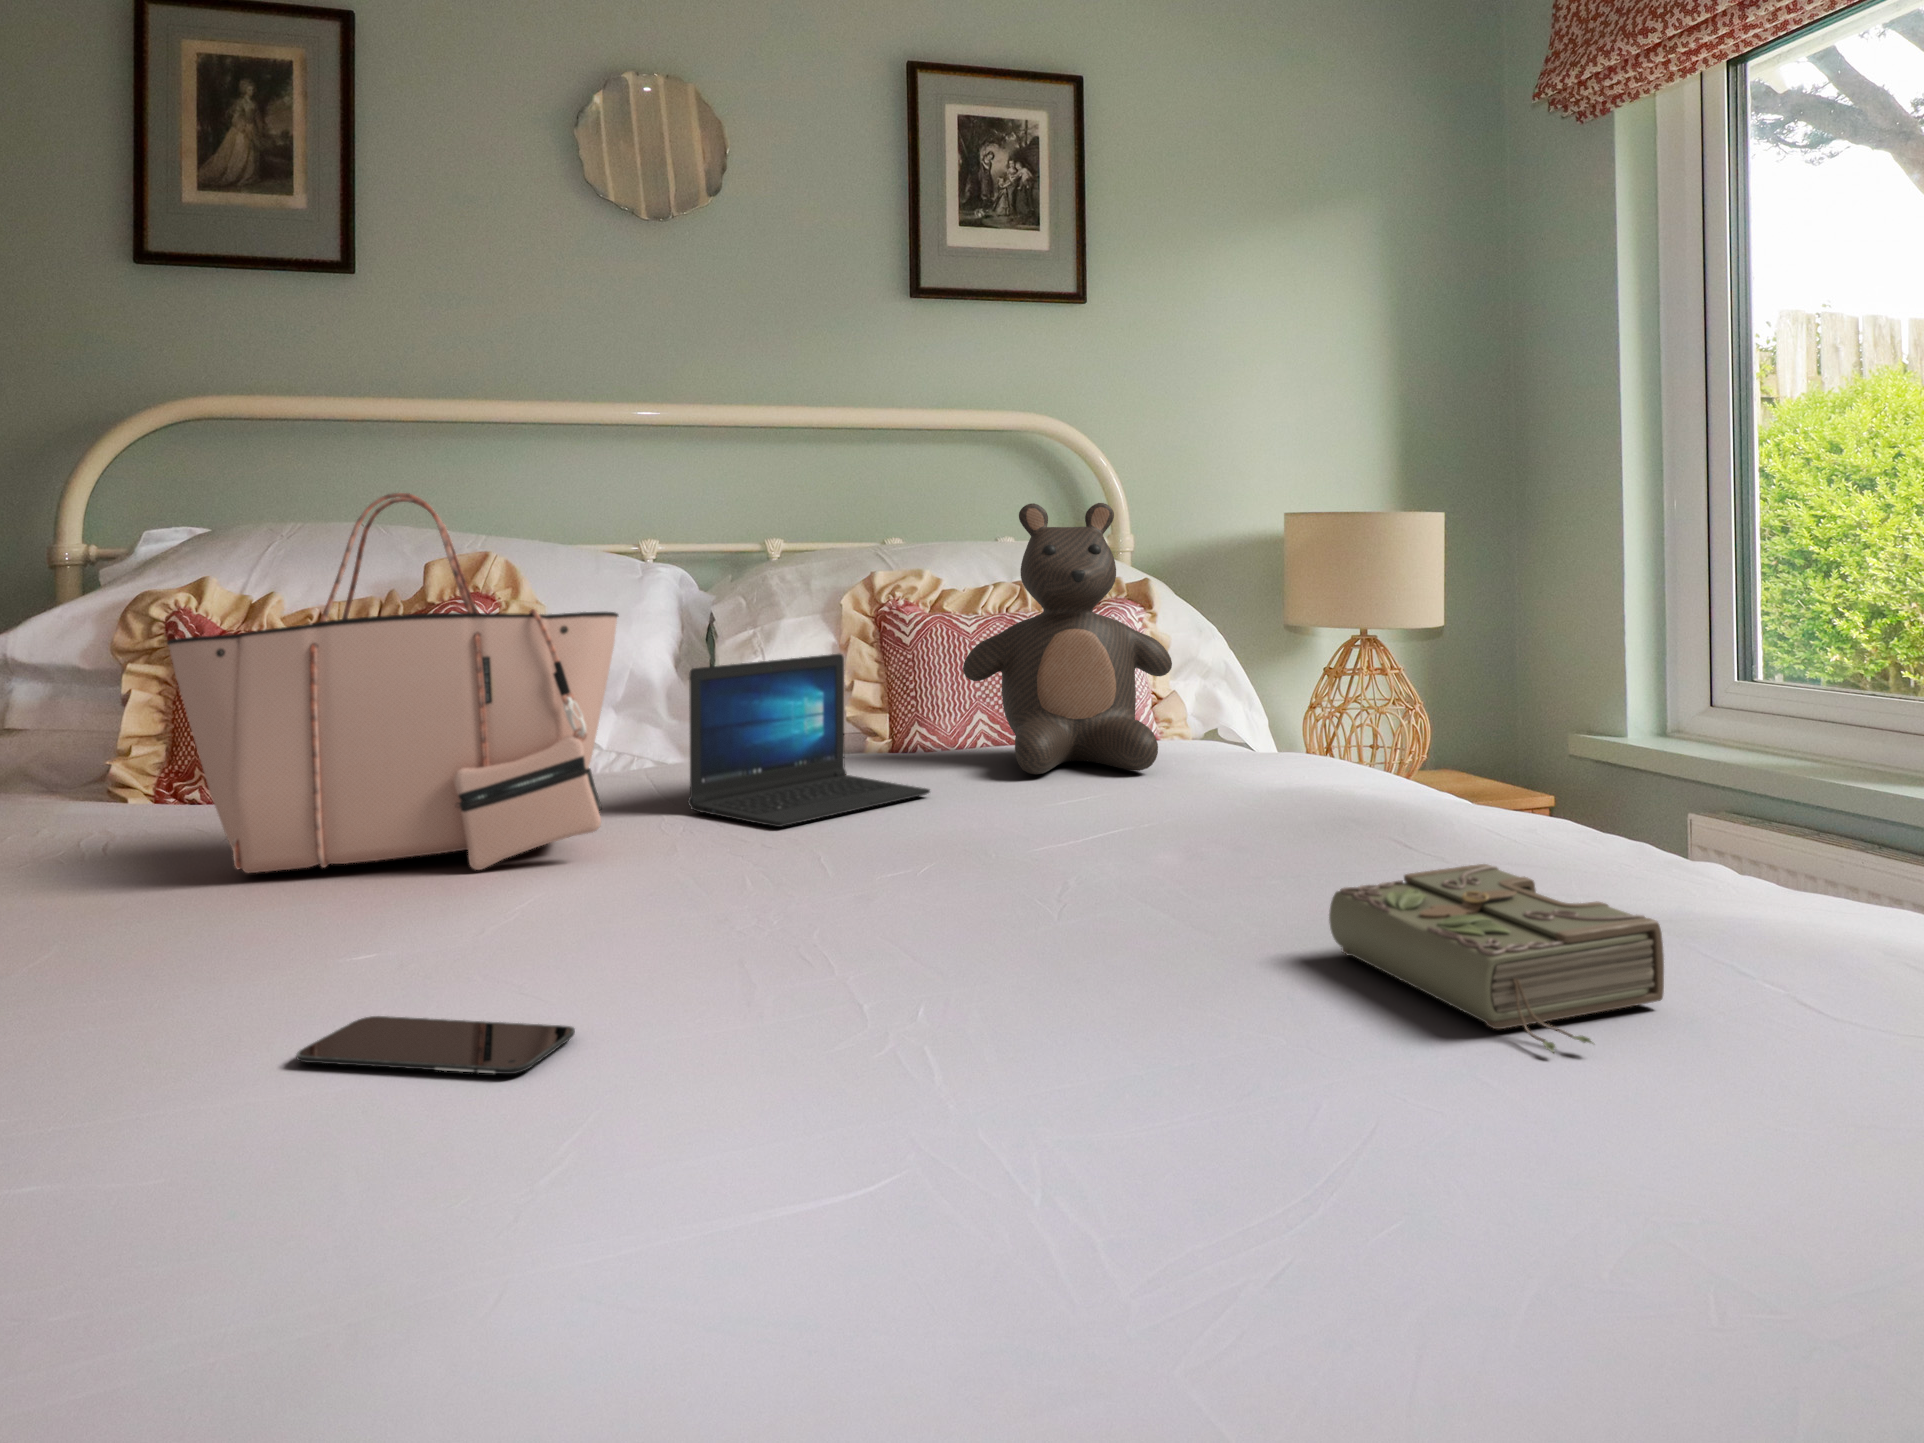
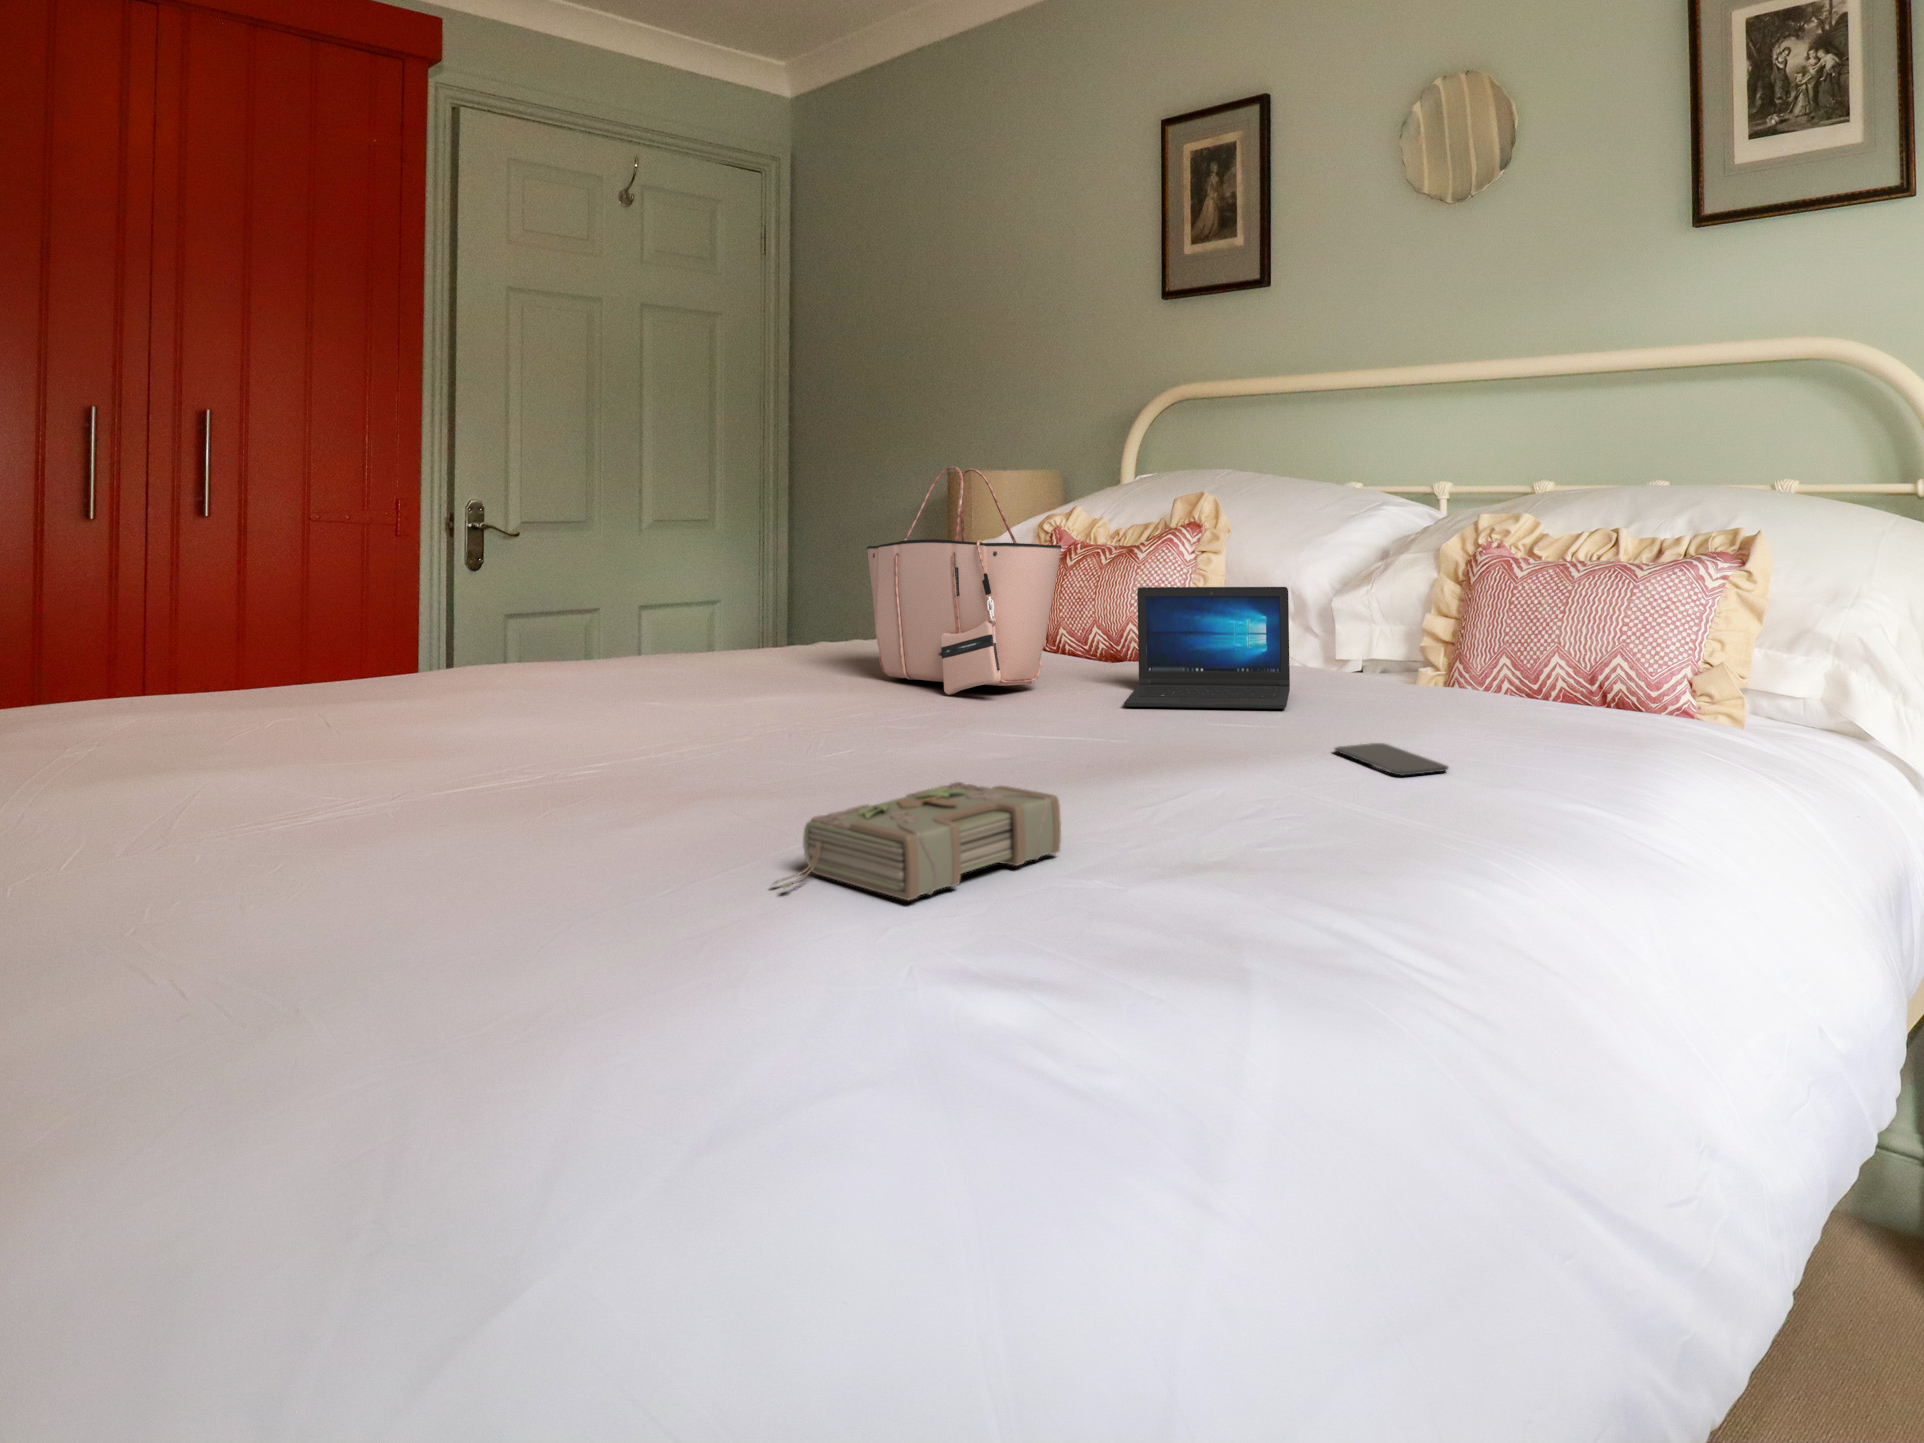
teddy bear: present [963,503,1172,774] -> none [1393,457,1614,727]
smartphone: present [296,1016,575,1074] -> present [1335,743,1448,775]

